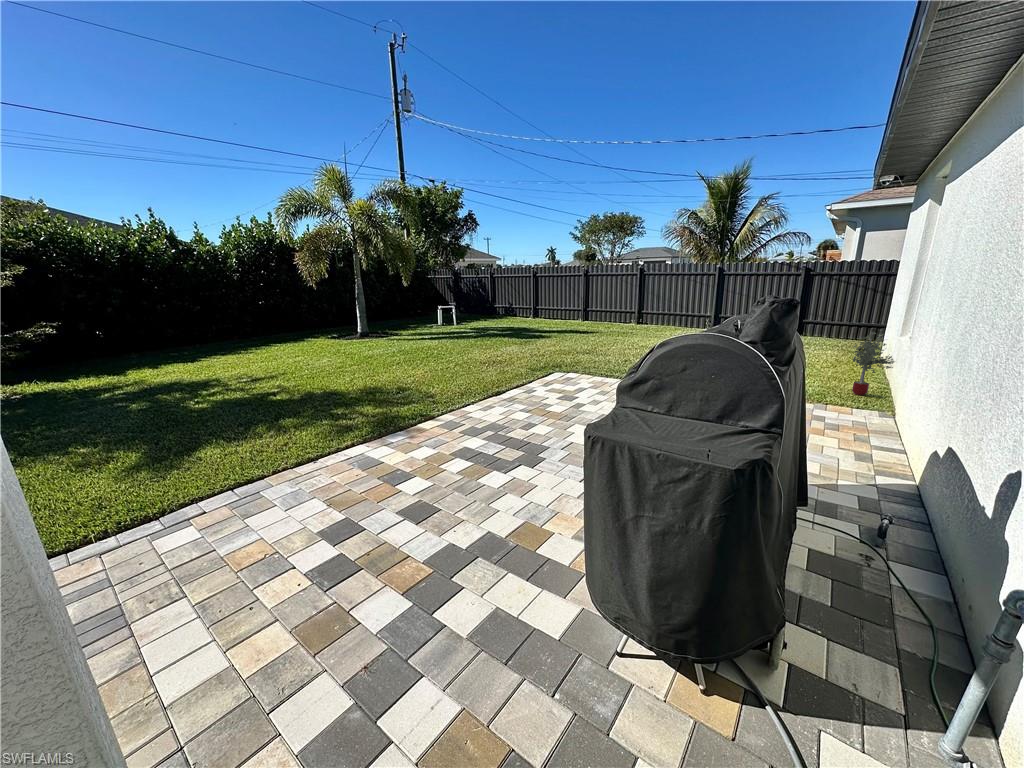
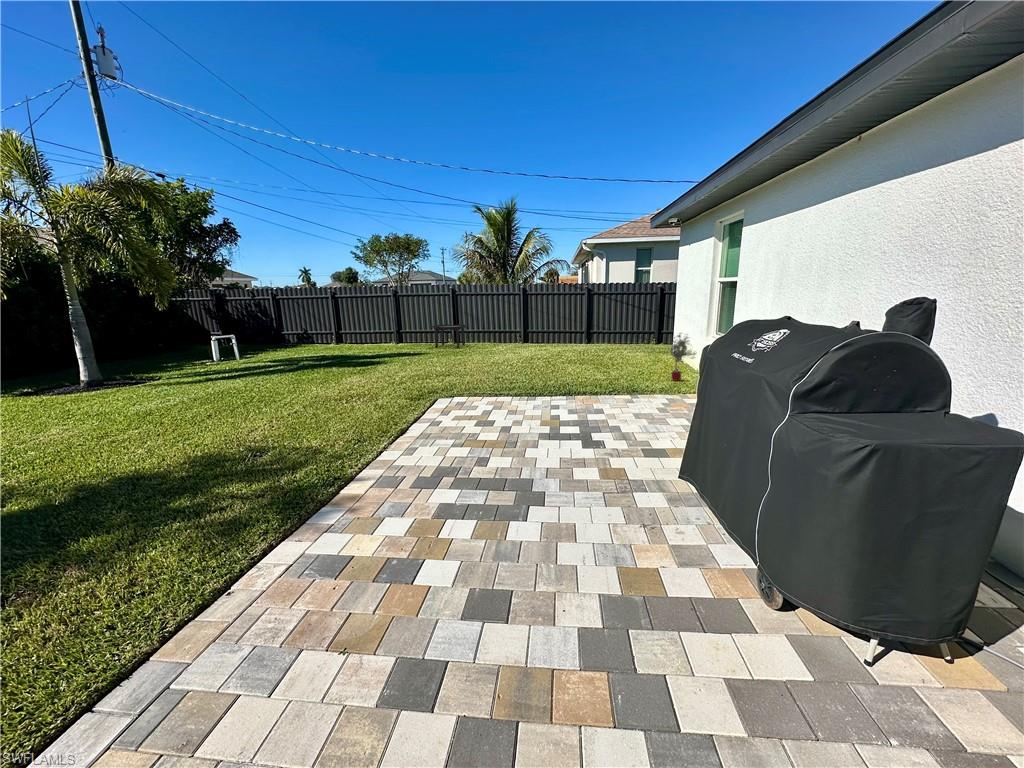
round table: none [613,305,651,330] -> present [432,324,467,348]

